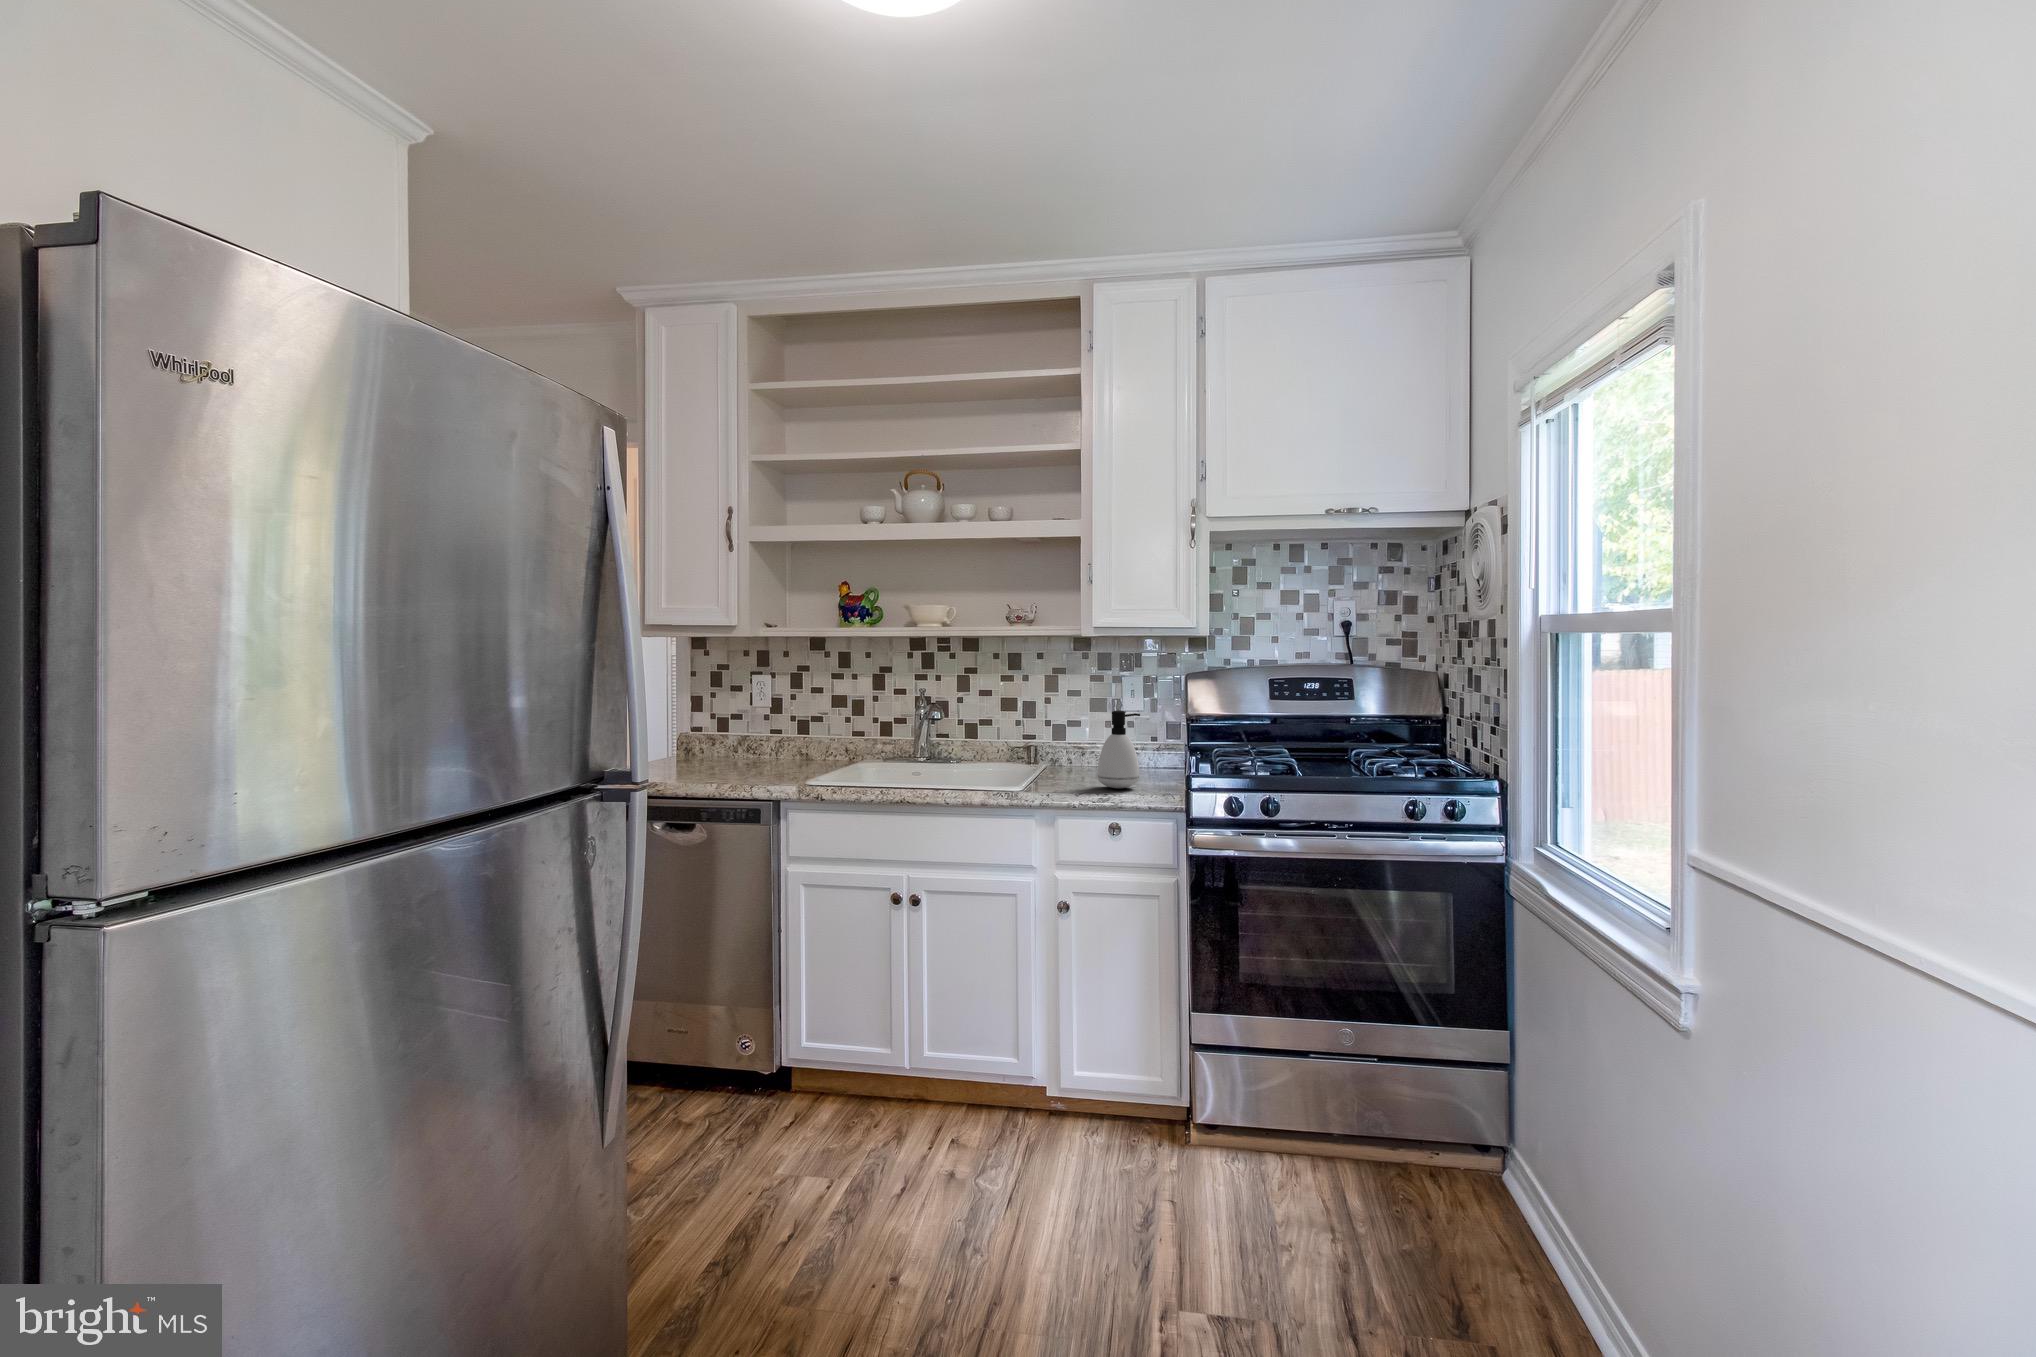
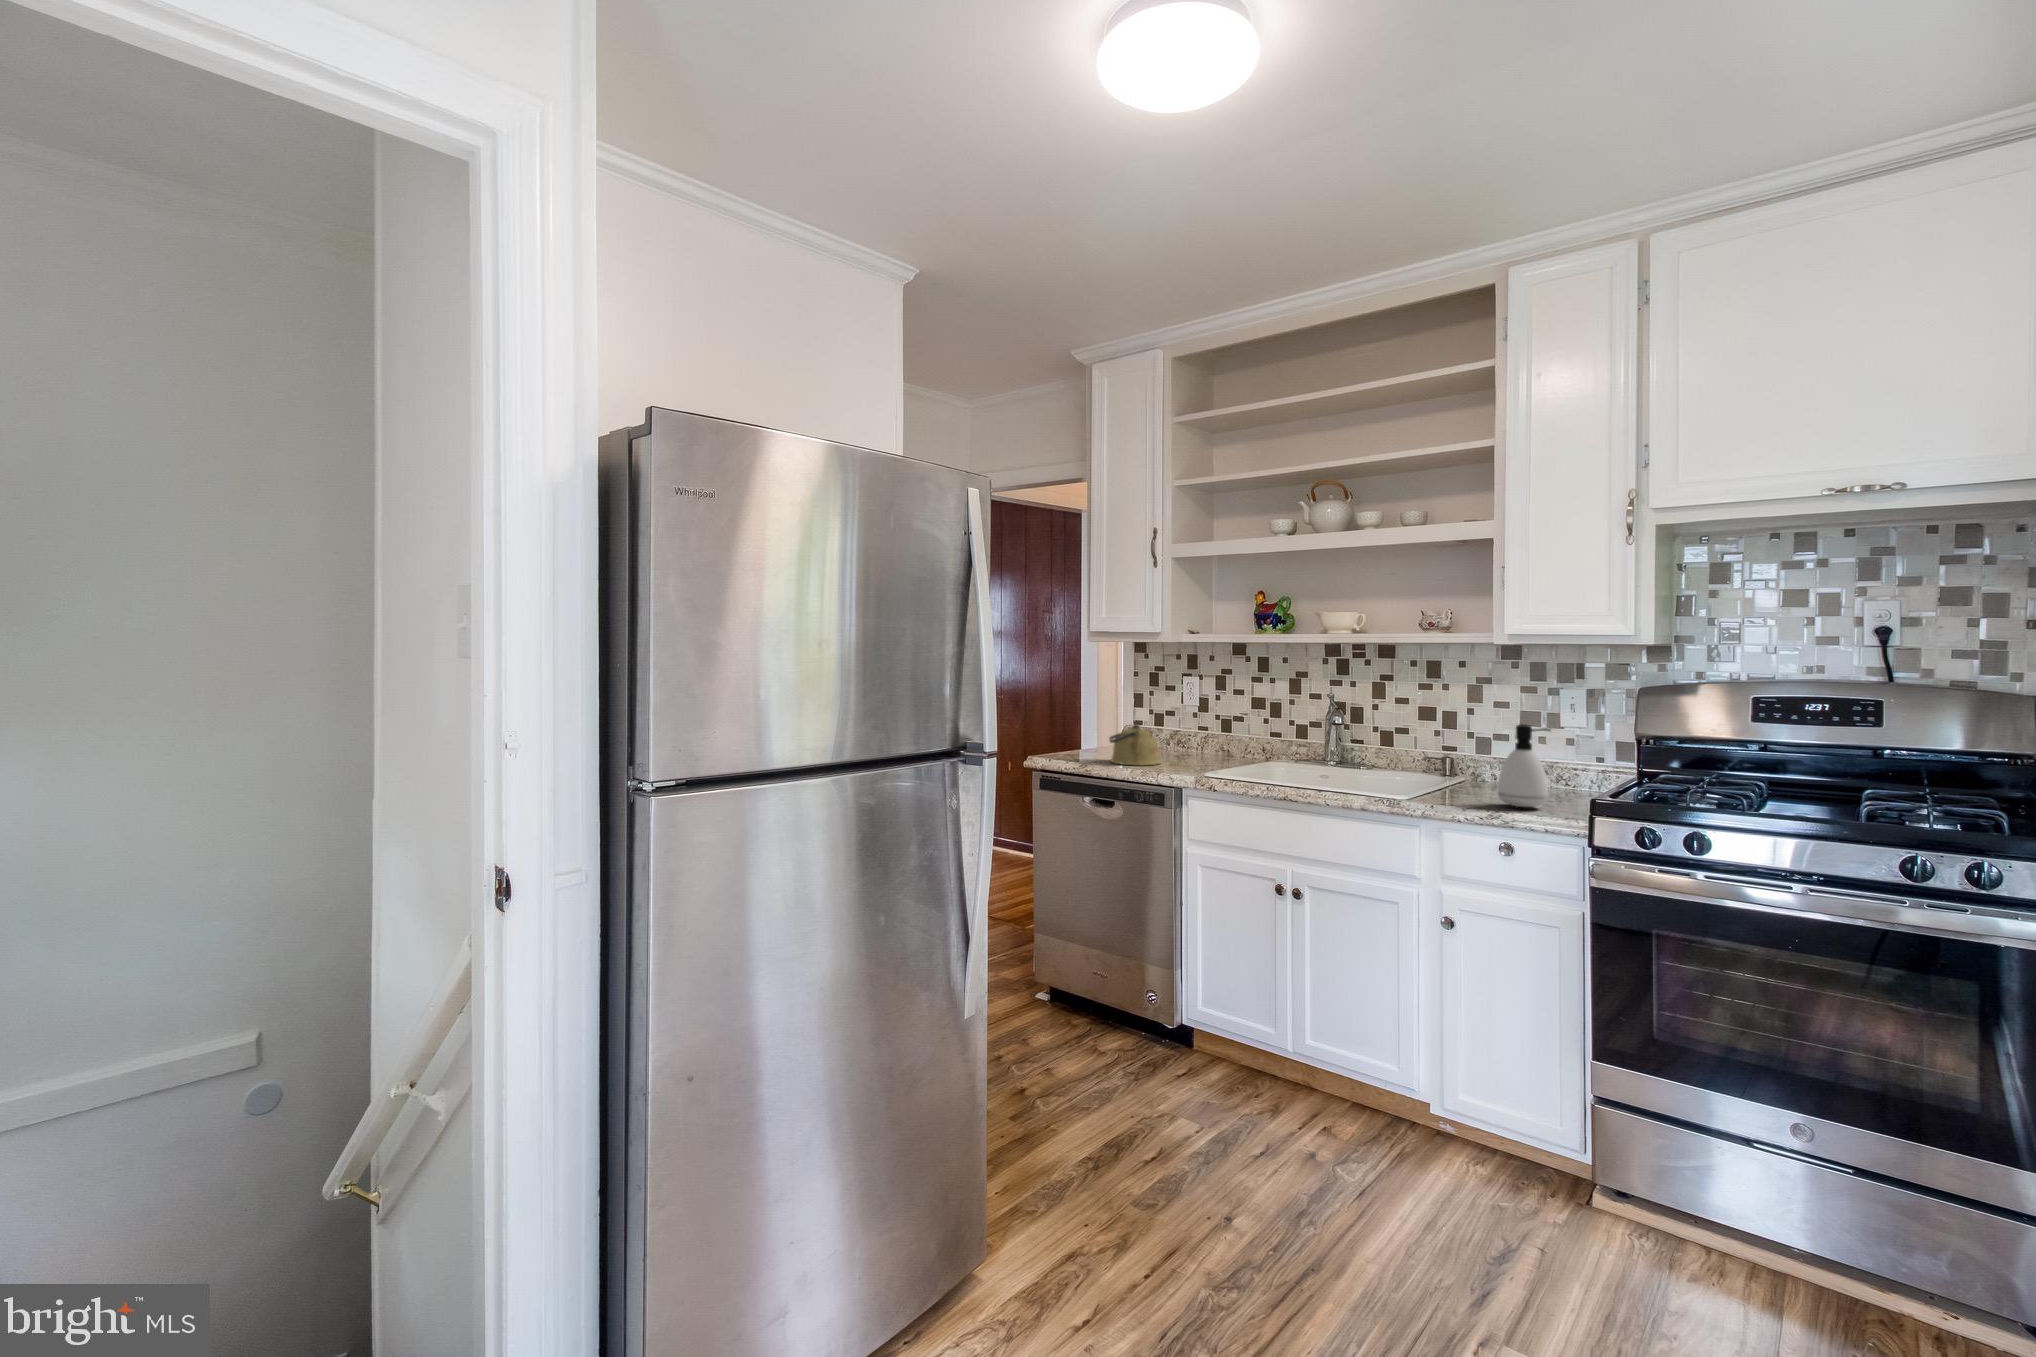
kettle: none [675,730,739,778] -> present [1109,724,1160,765]

